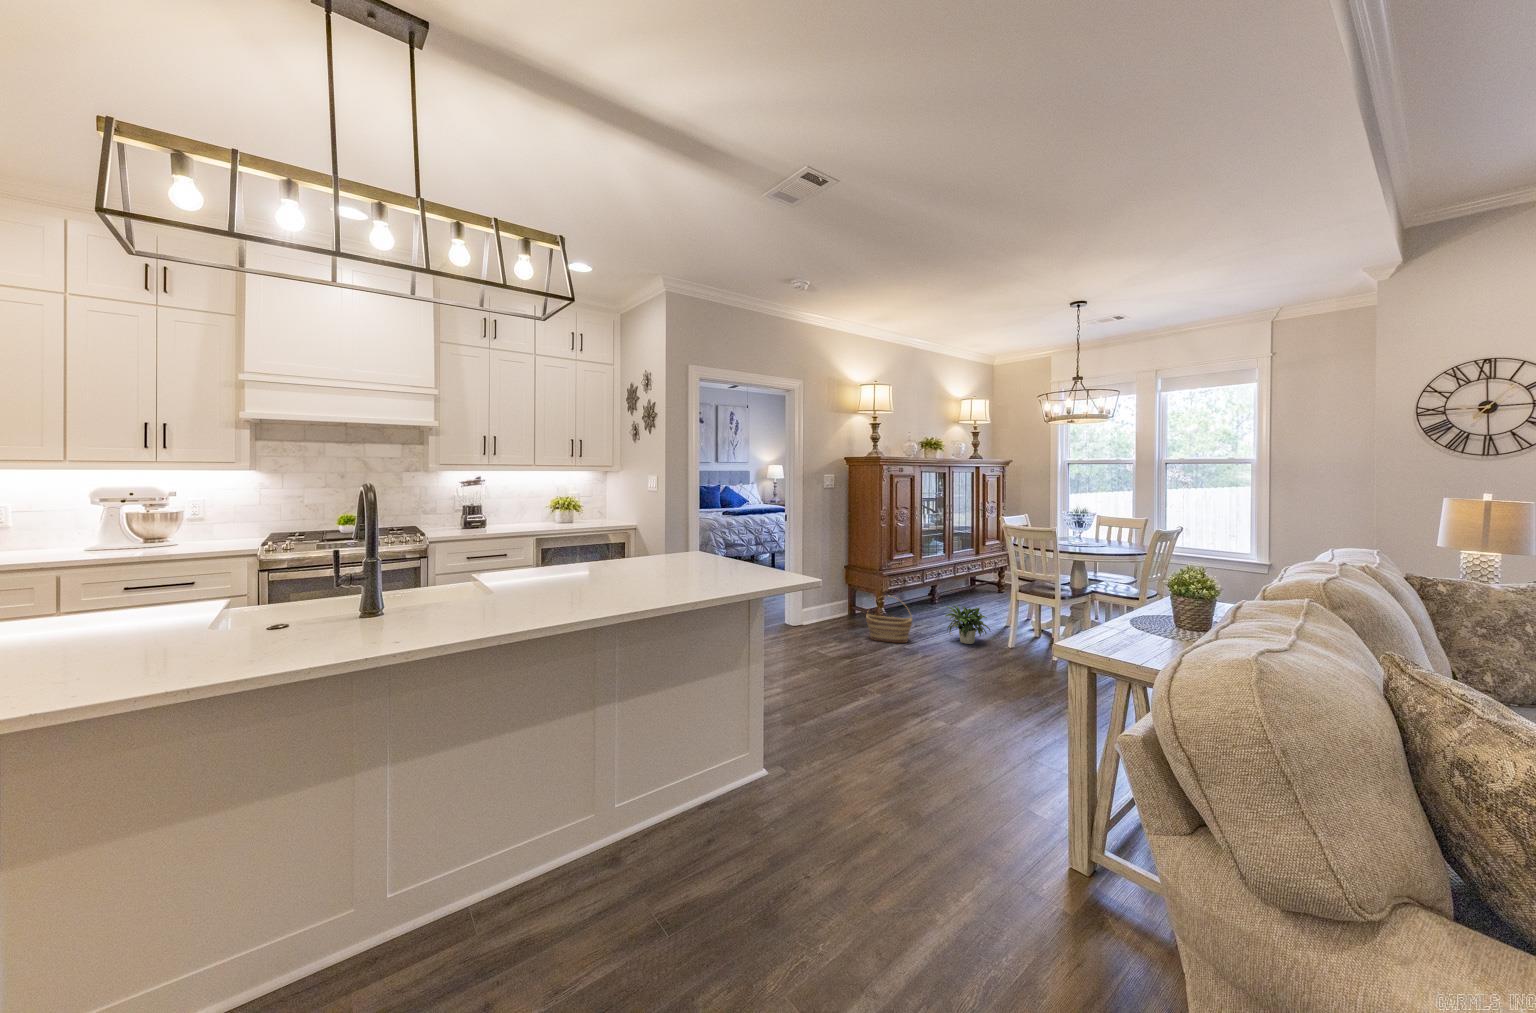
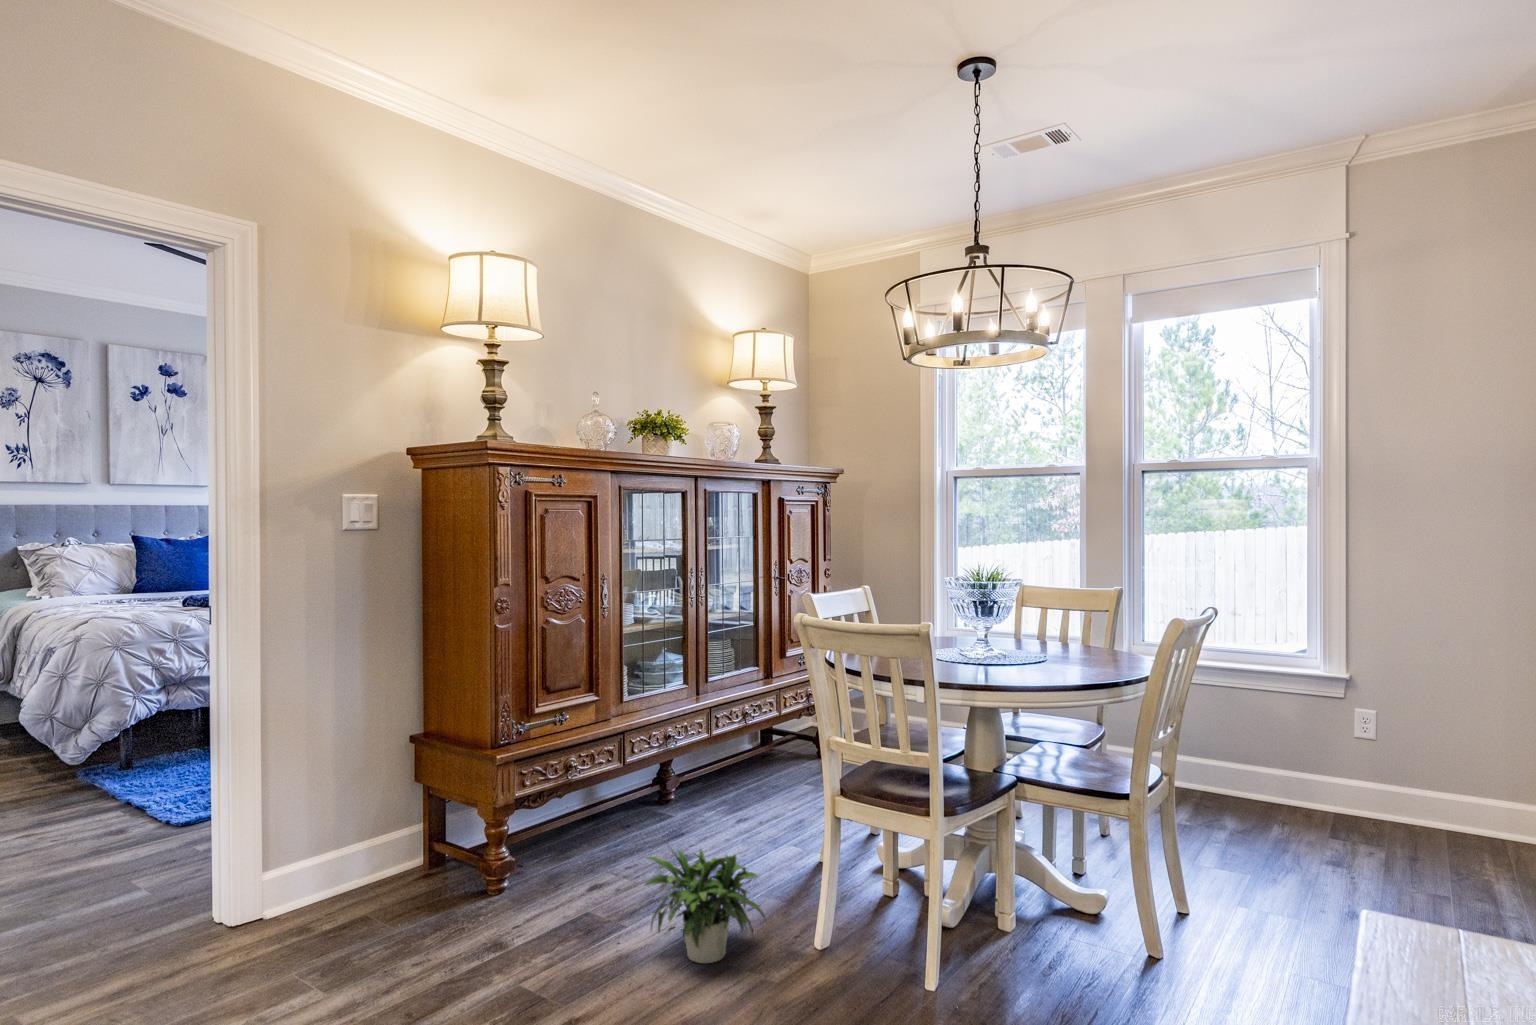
basket: present [866,614,912,643] -> none [410,839,545,987]

